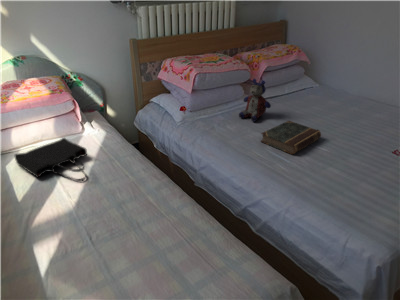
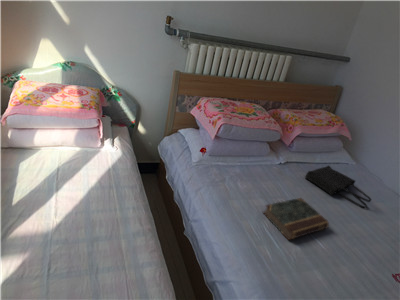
stuffed bear: present [239,79,271,122] -> none [254,143,290,186]
tote bag: present [15,138,87,182] -> present [305,166,371,208]

